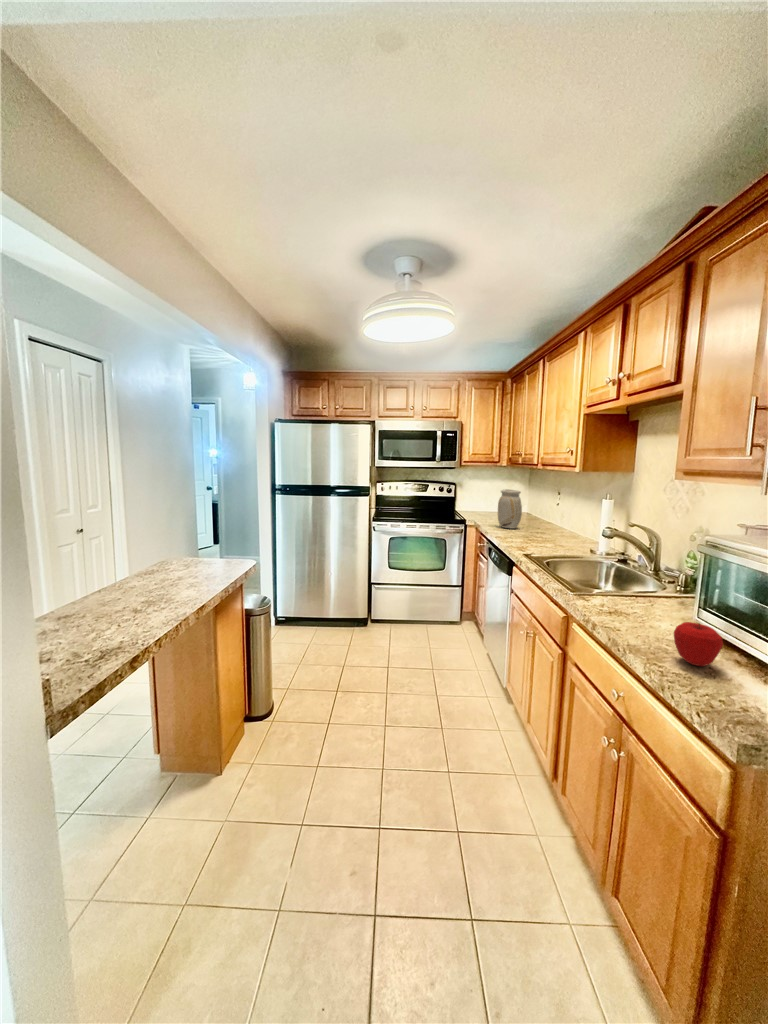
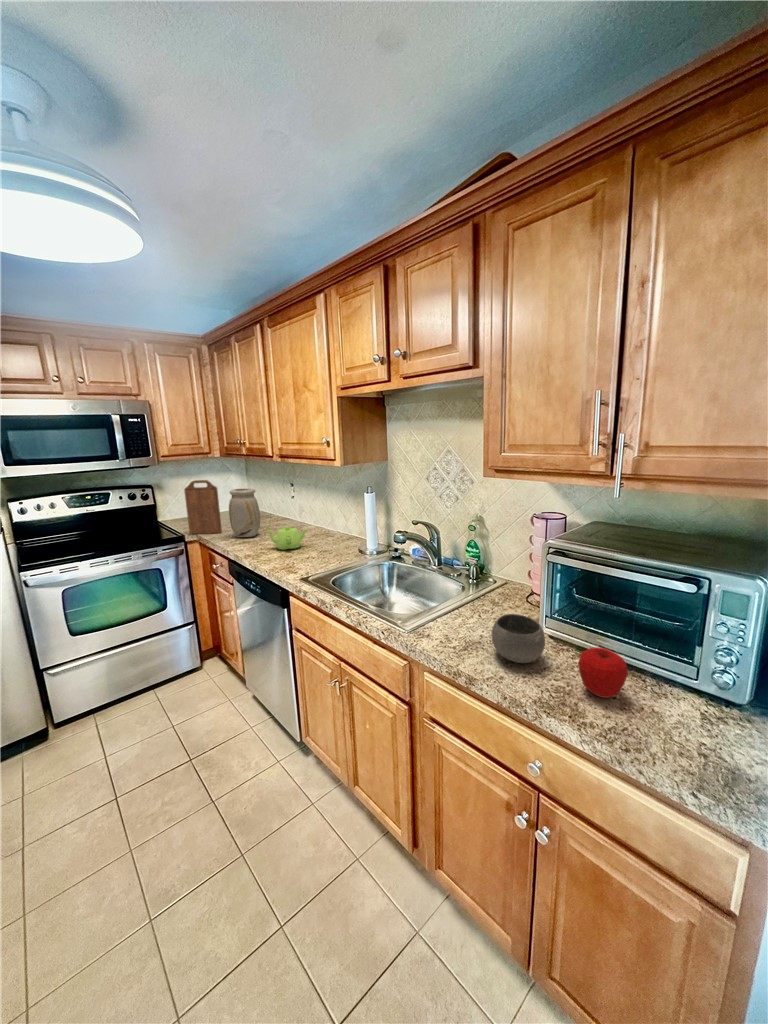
cutting board: none [471,481,495,523] -> present [184,480,222,534]
teapot: none [517,521,551,541] -> present [267,526,306,550]
bowl: none [621,592,673,631] -> present [492,614,545,663]

